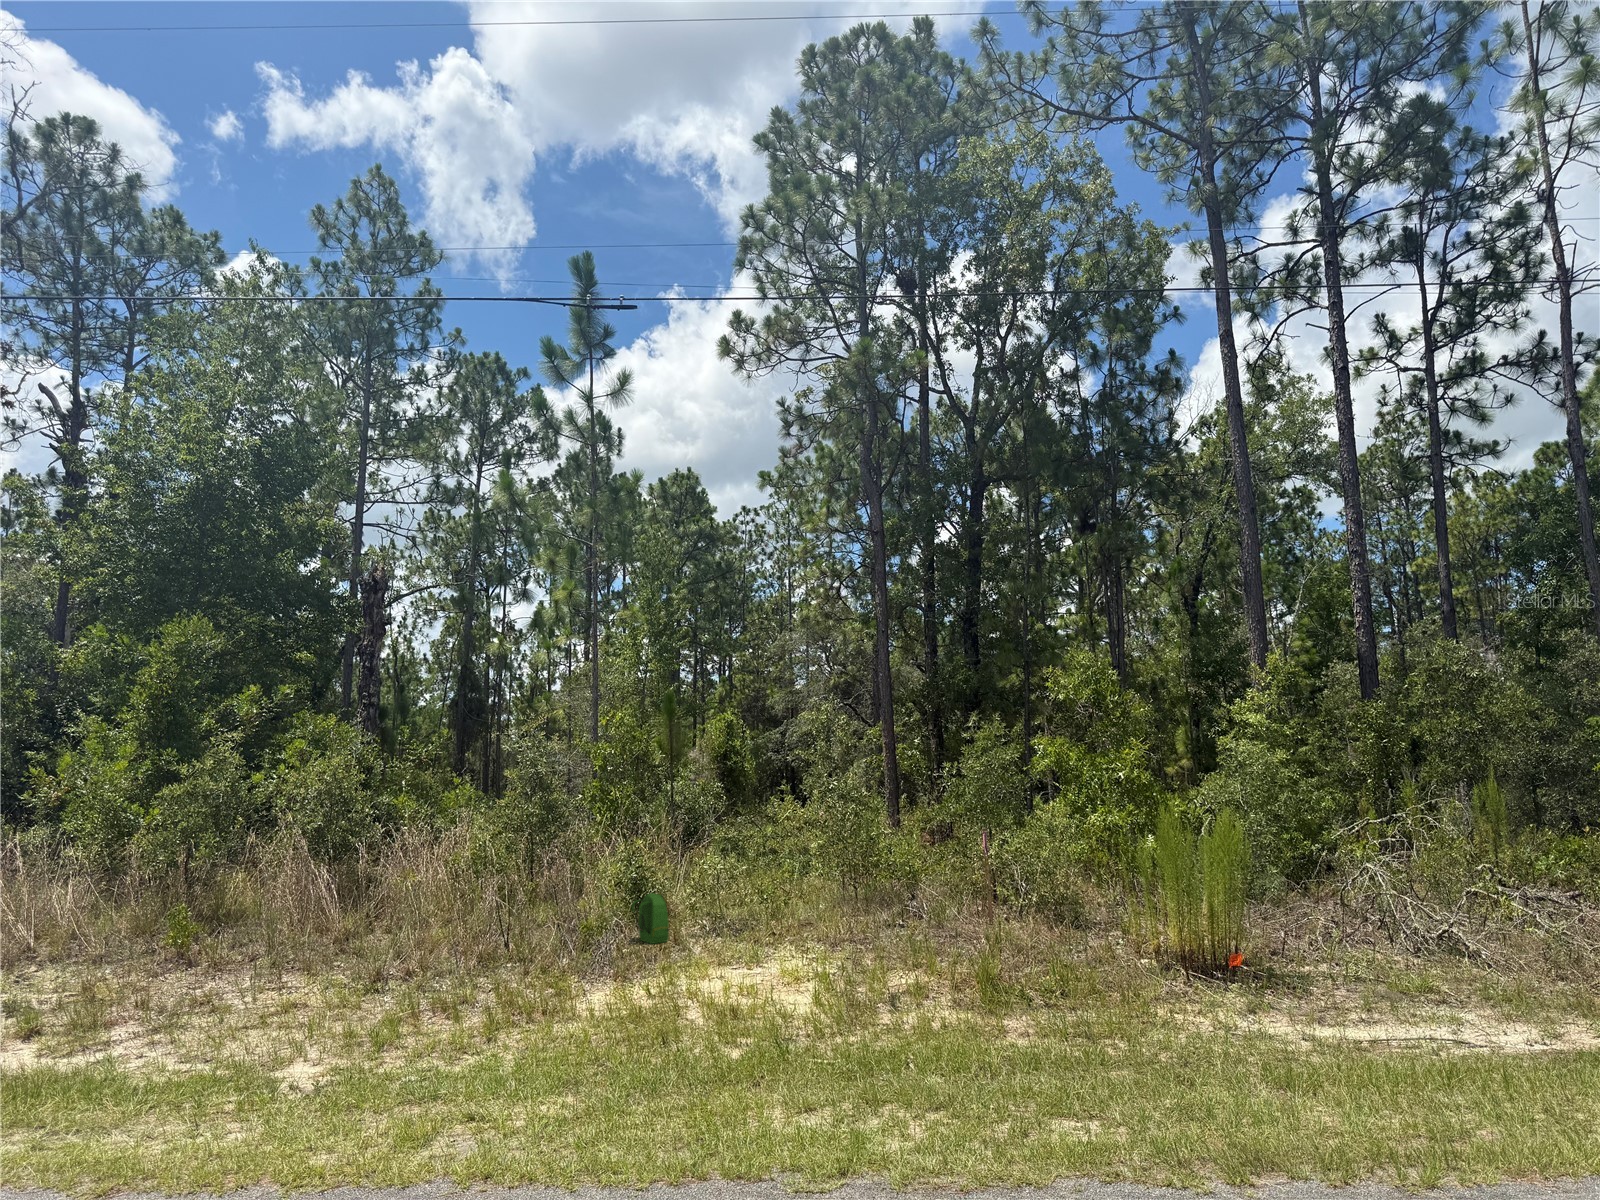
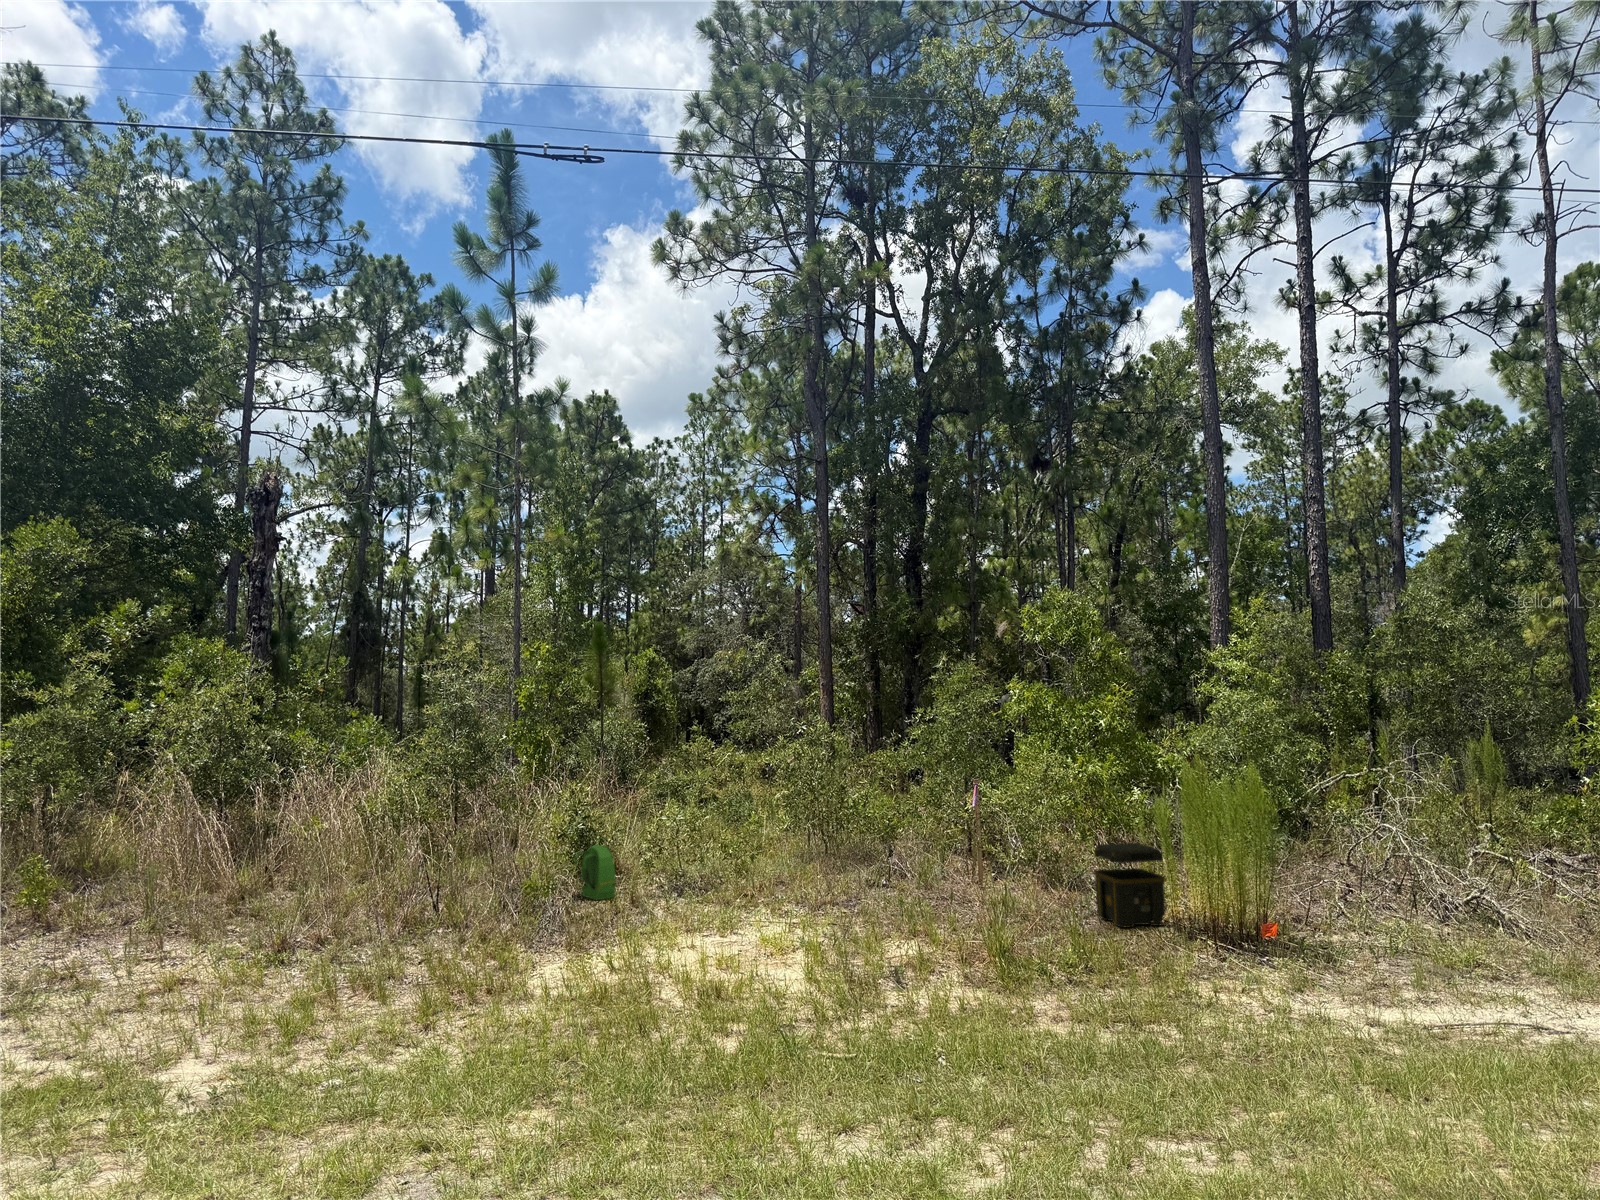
toolbox: none [1101,891,1169,971] -> present [1094,843,1165,928]

